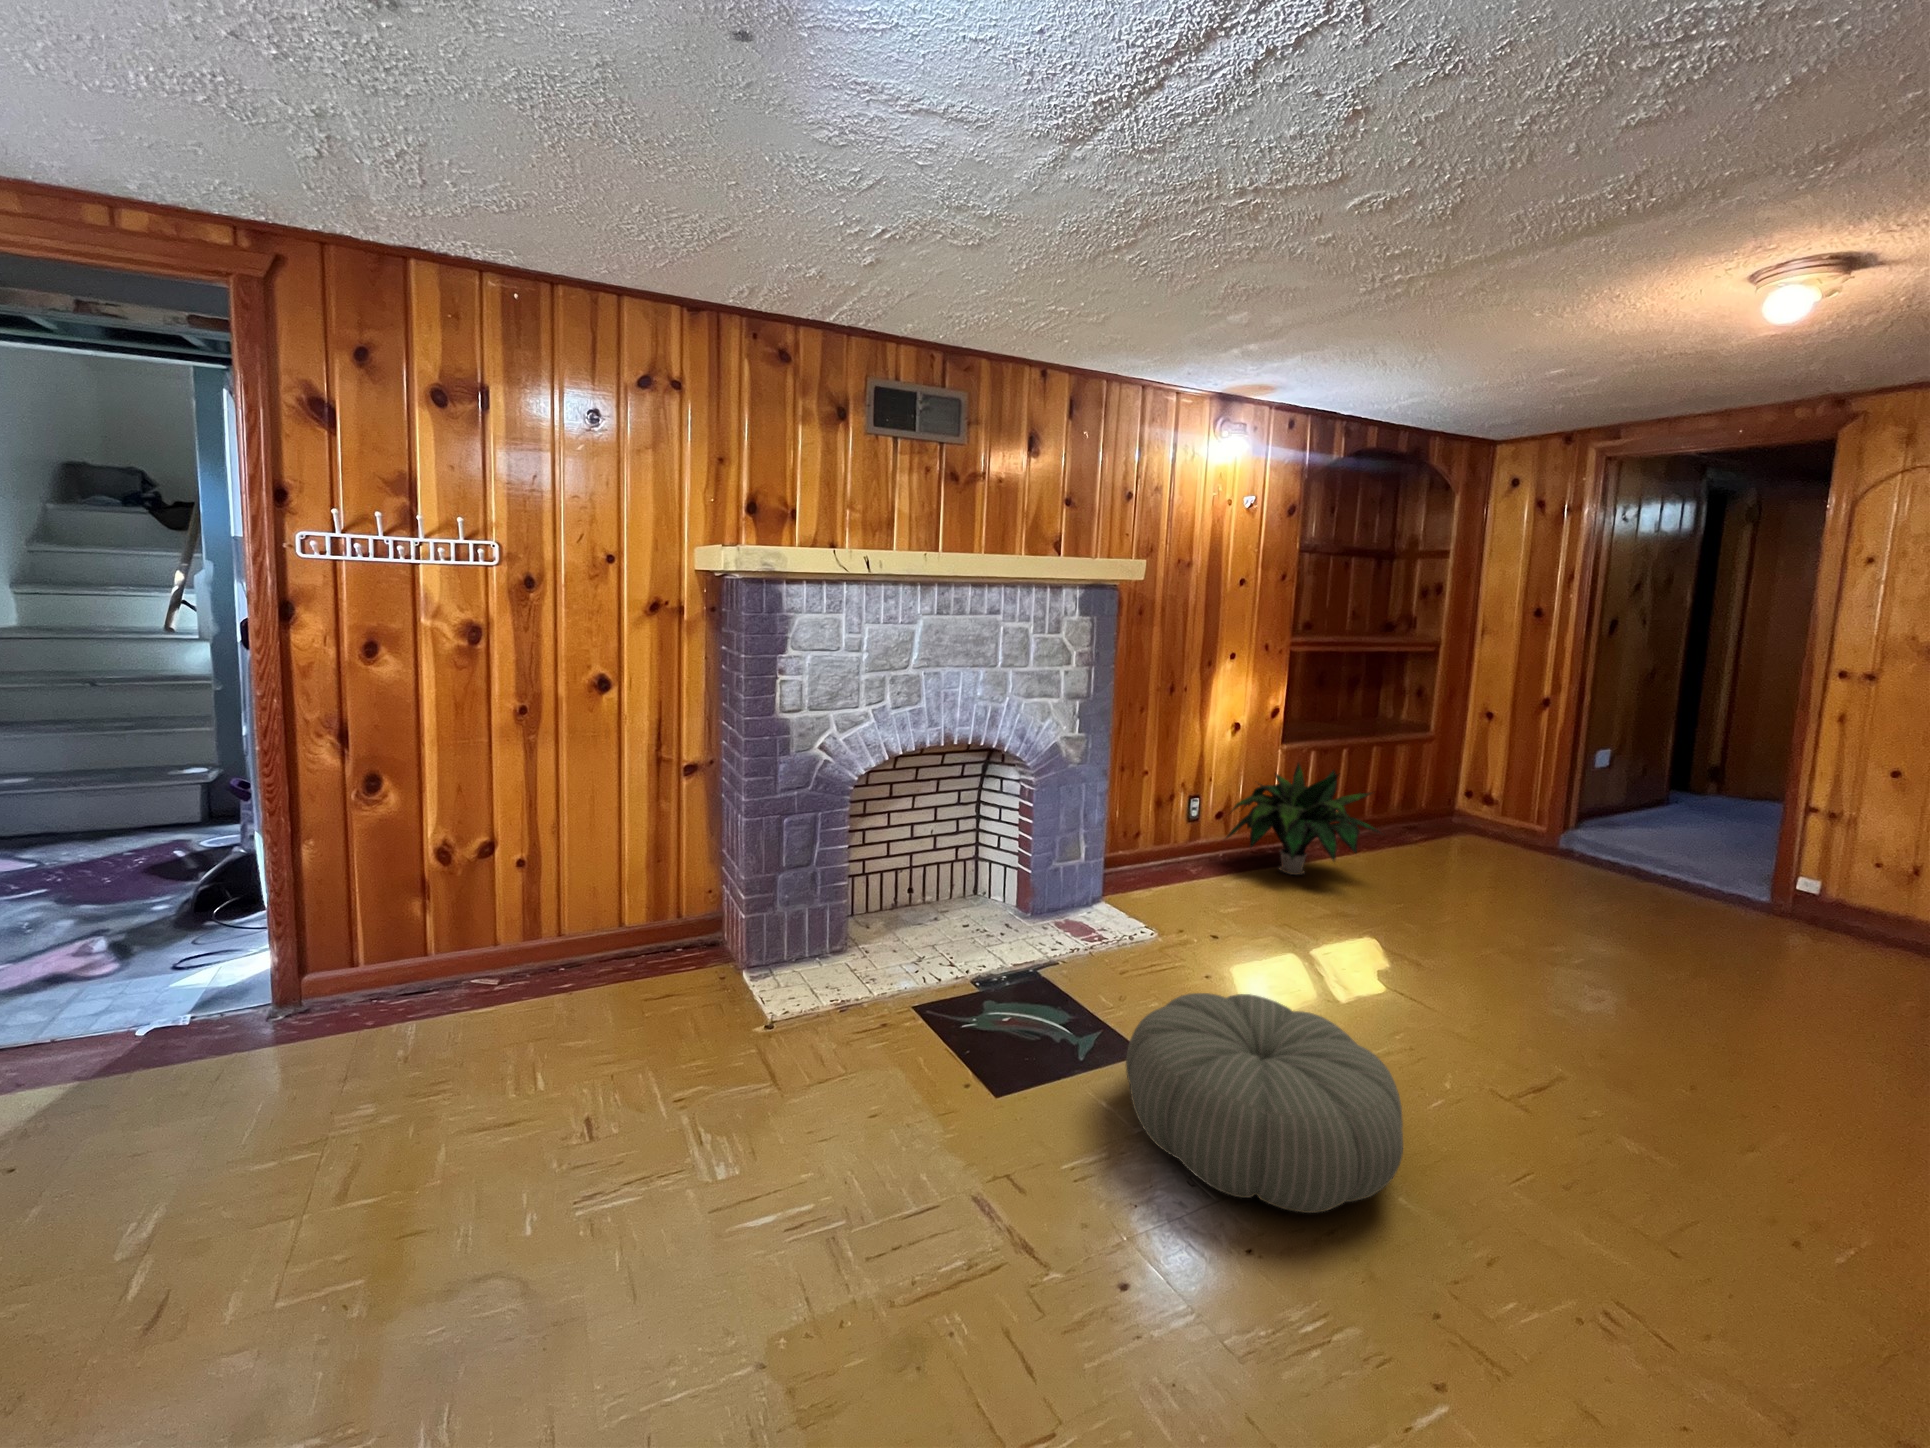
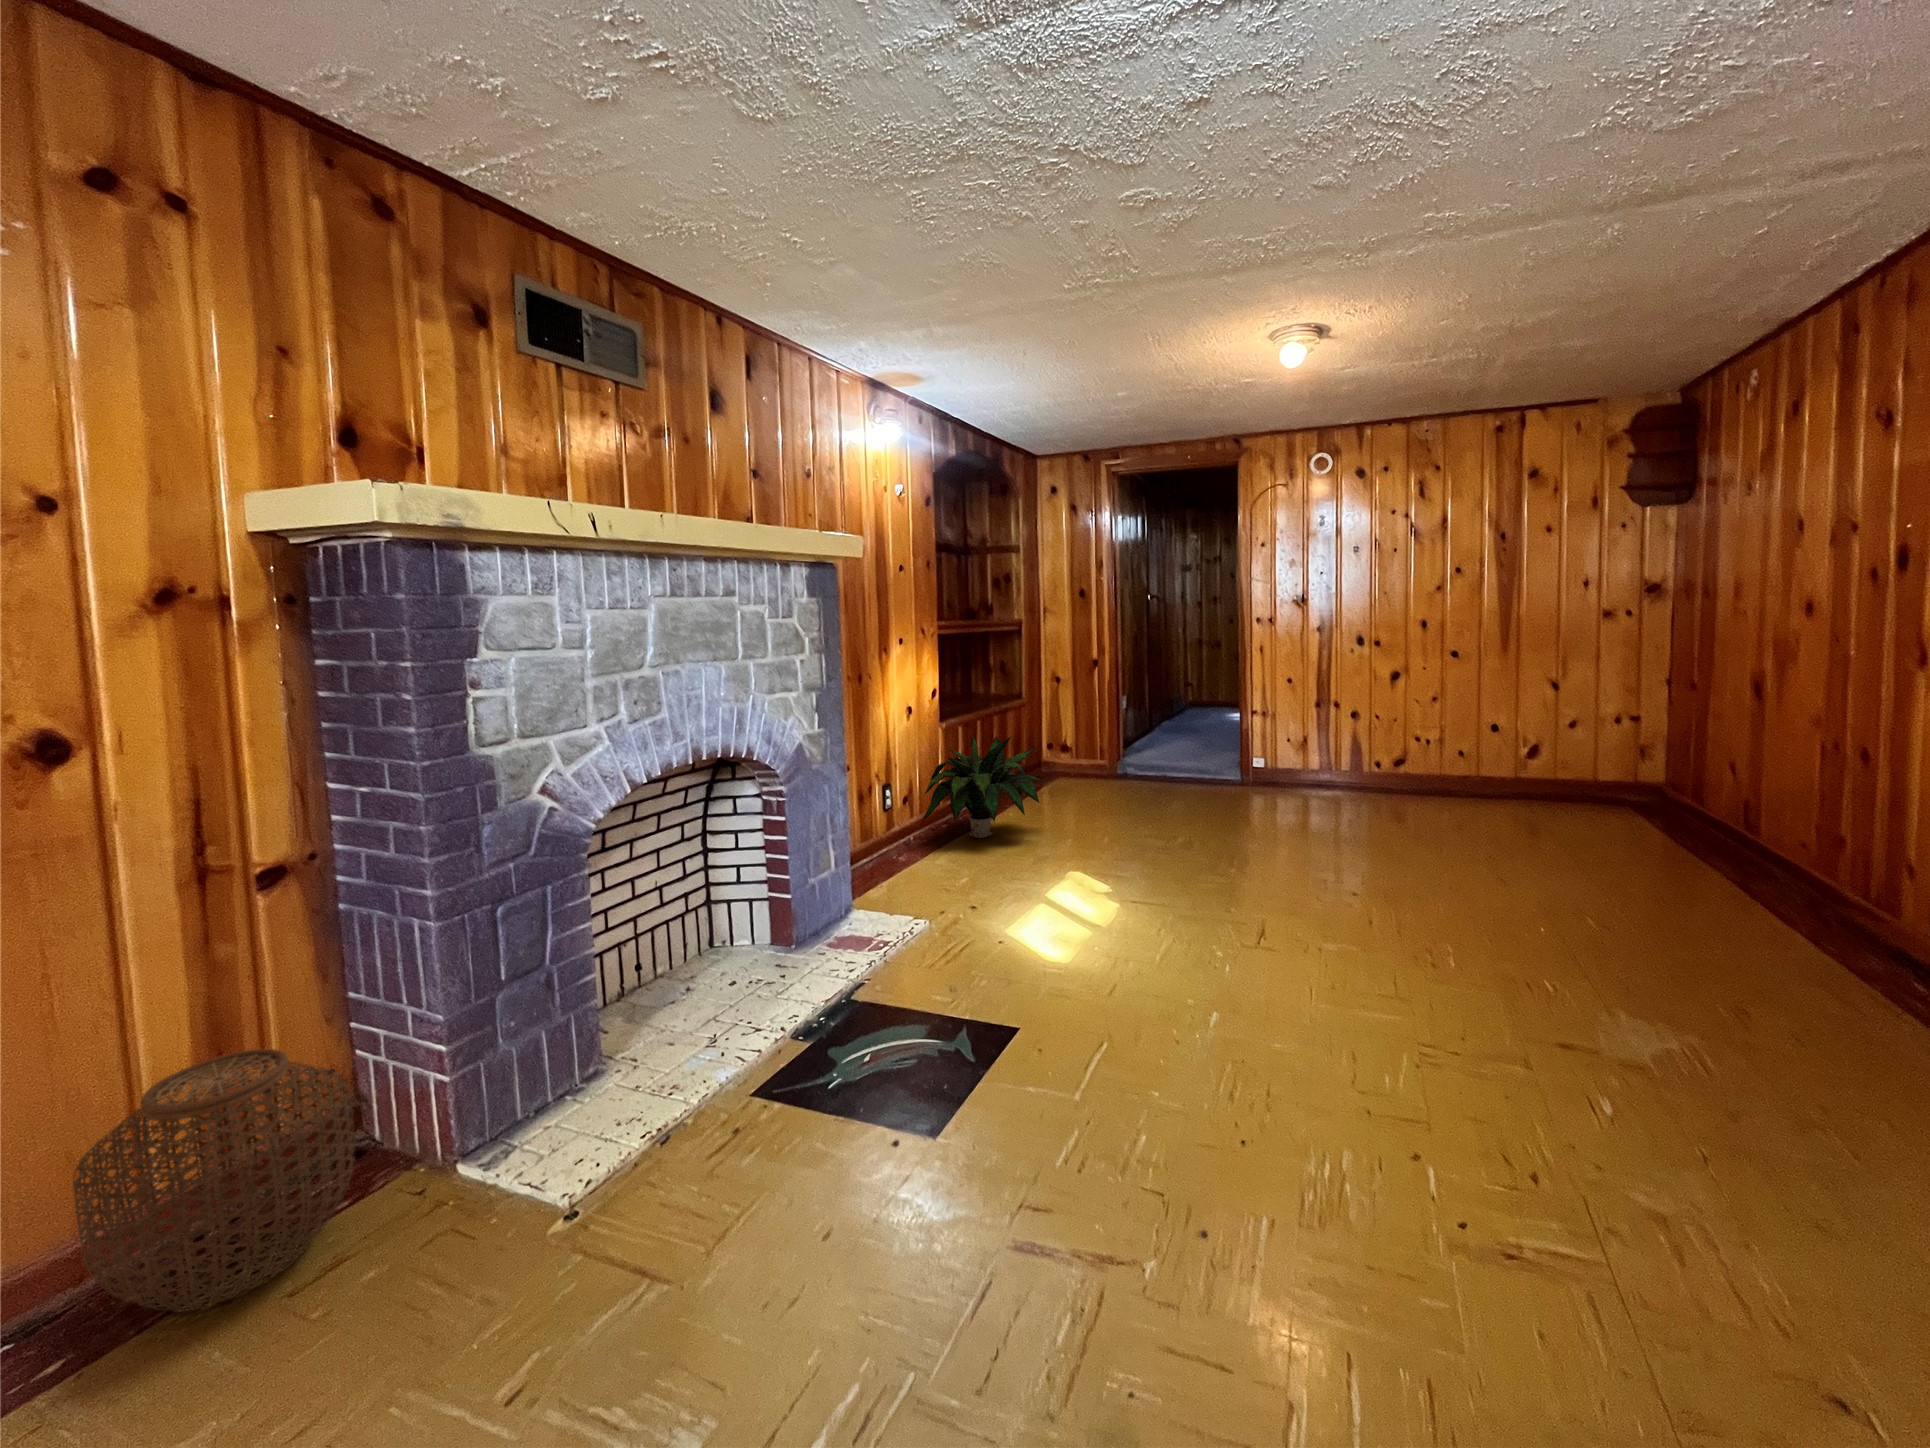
woven basket: none [582,862,694,989] -> present [73,1049,355,1312]
pouf: present [1126,993,1403,1213] -> none [1039,924,1283,1107]

